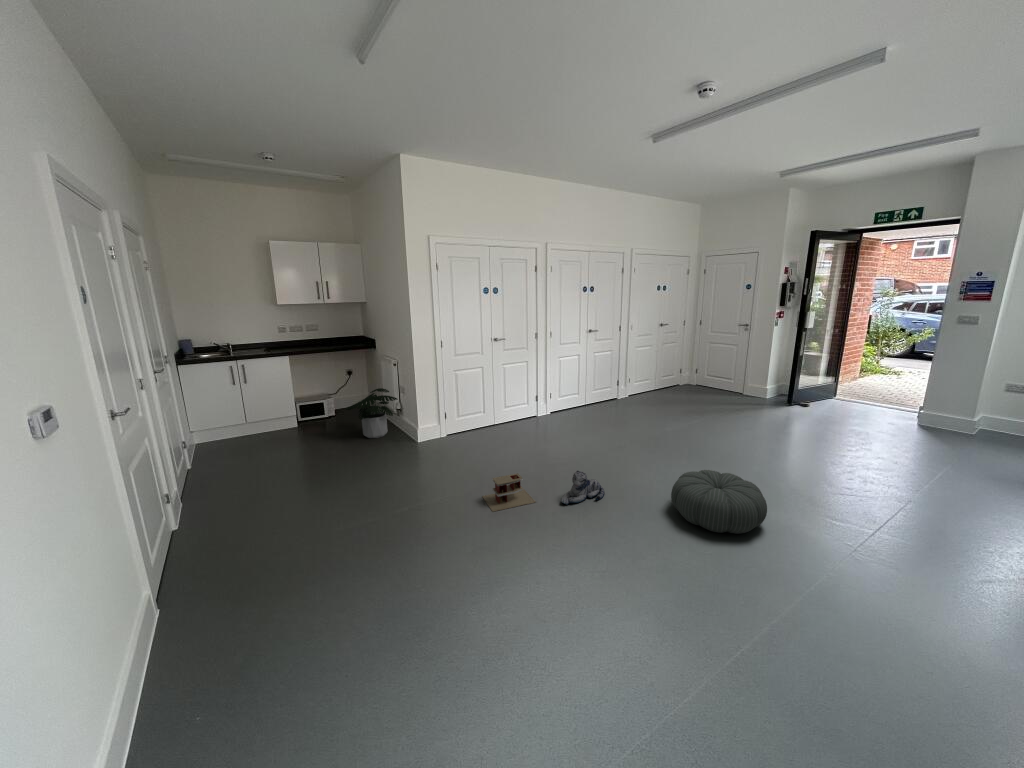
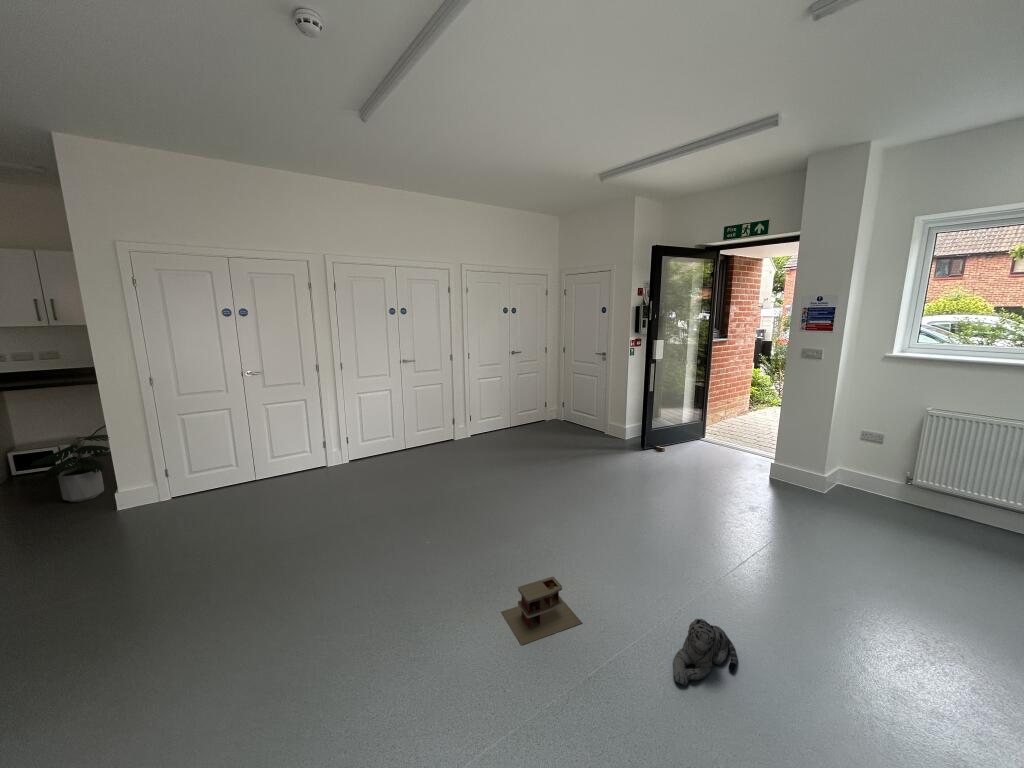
plush toy: present [561,470,604,505] -> present [673,619,738,686]
pouf: present [671,470,767,534] -> none [311,567,444,682]
toy house: present [482,473,535,511] -> present [501,577,582,645]

